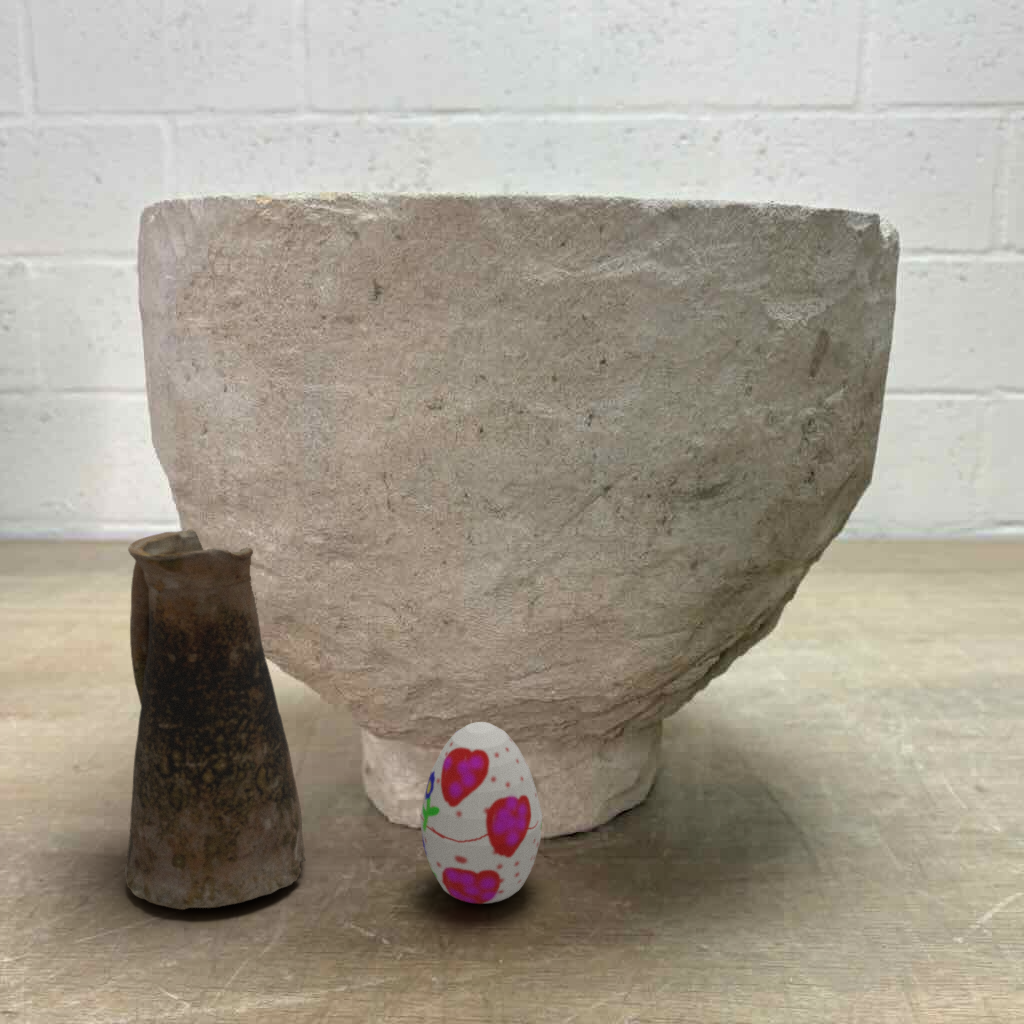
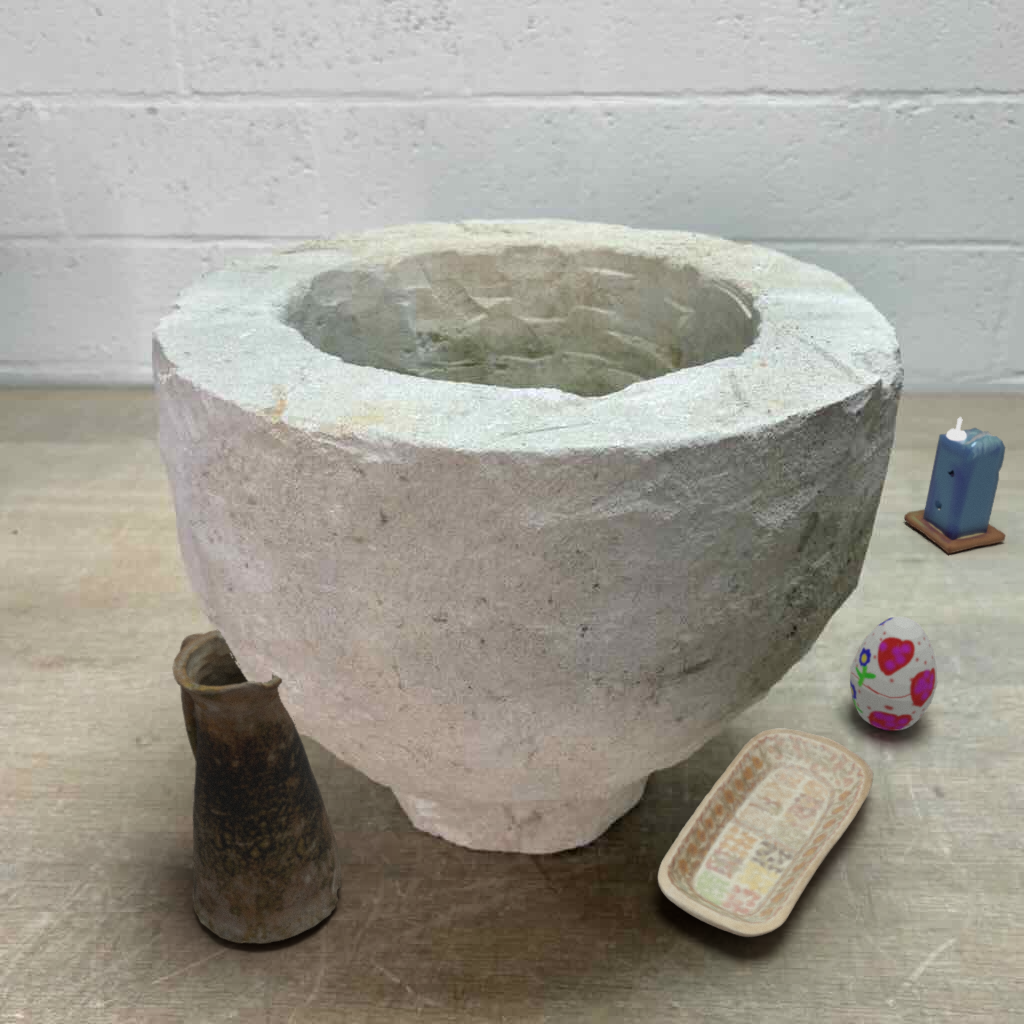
candle: none [893,483,1001,623] -> present [904,417,1005,553]
decorative egg: present [420,722,542,904] -> present [850,617,937,731]
tray: none [677,724,905,885] -> present [658,728,873,937]

